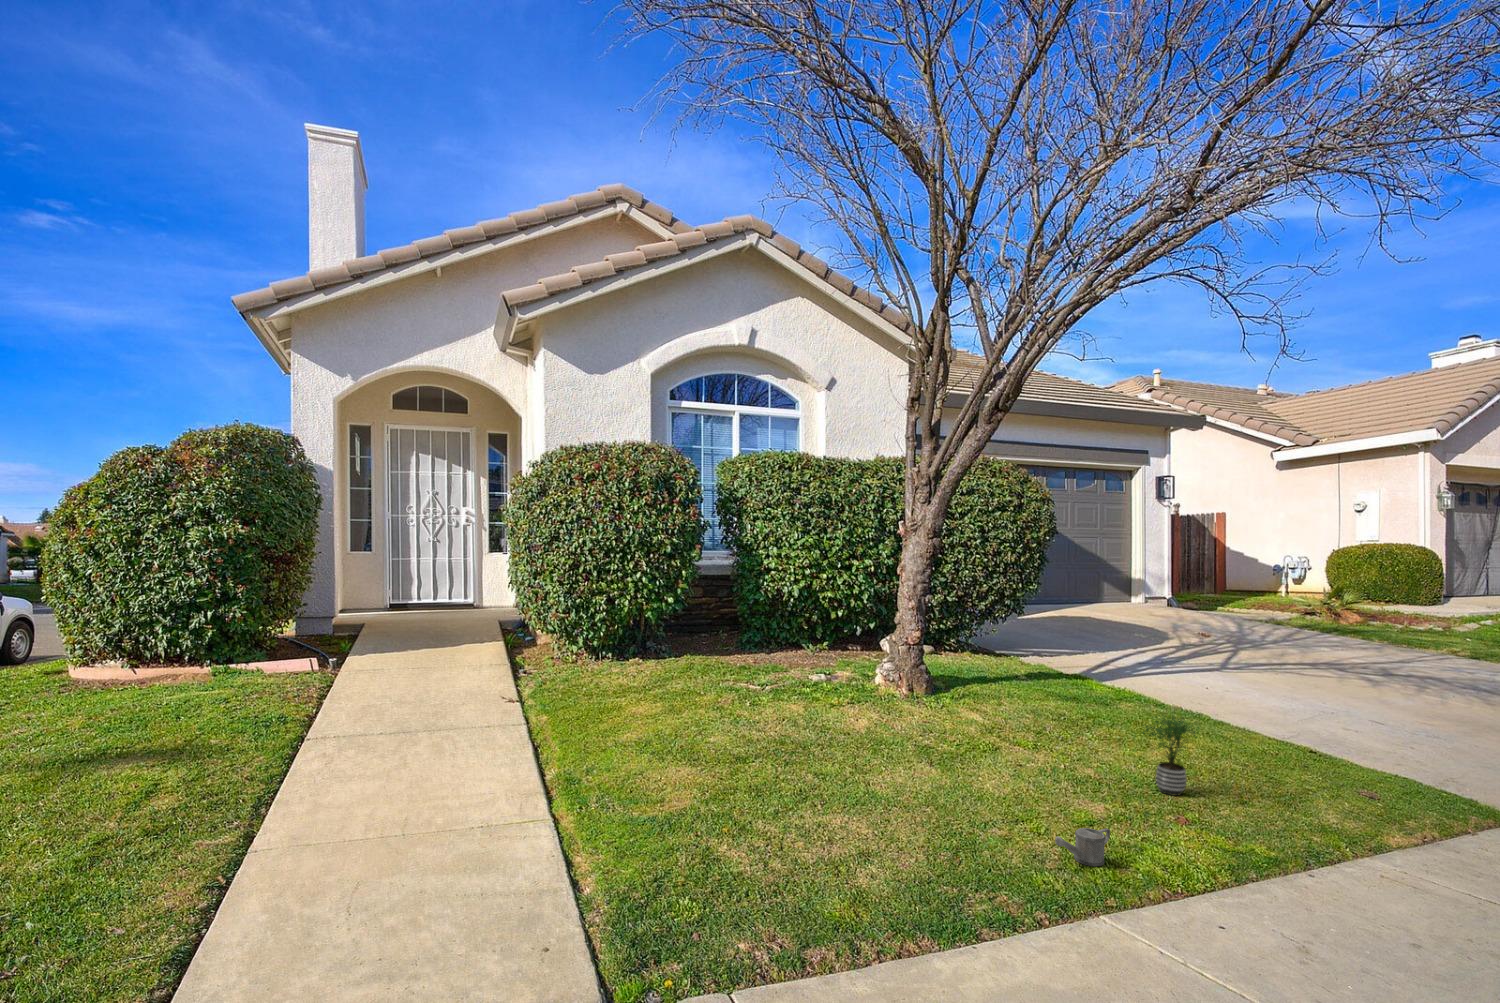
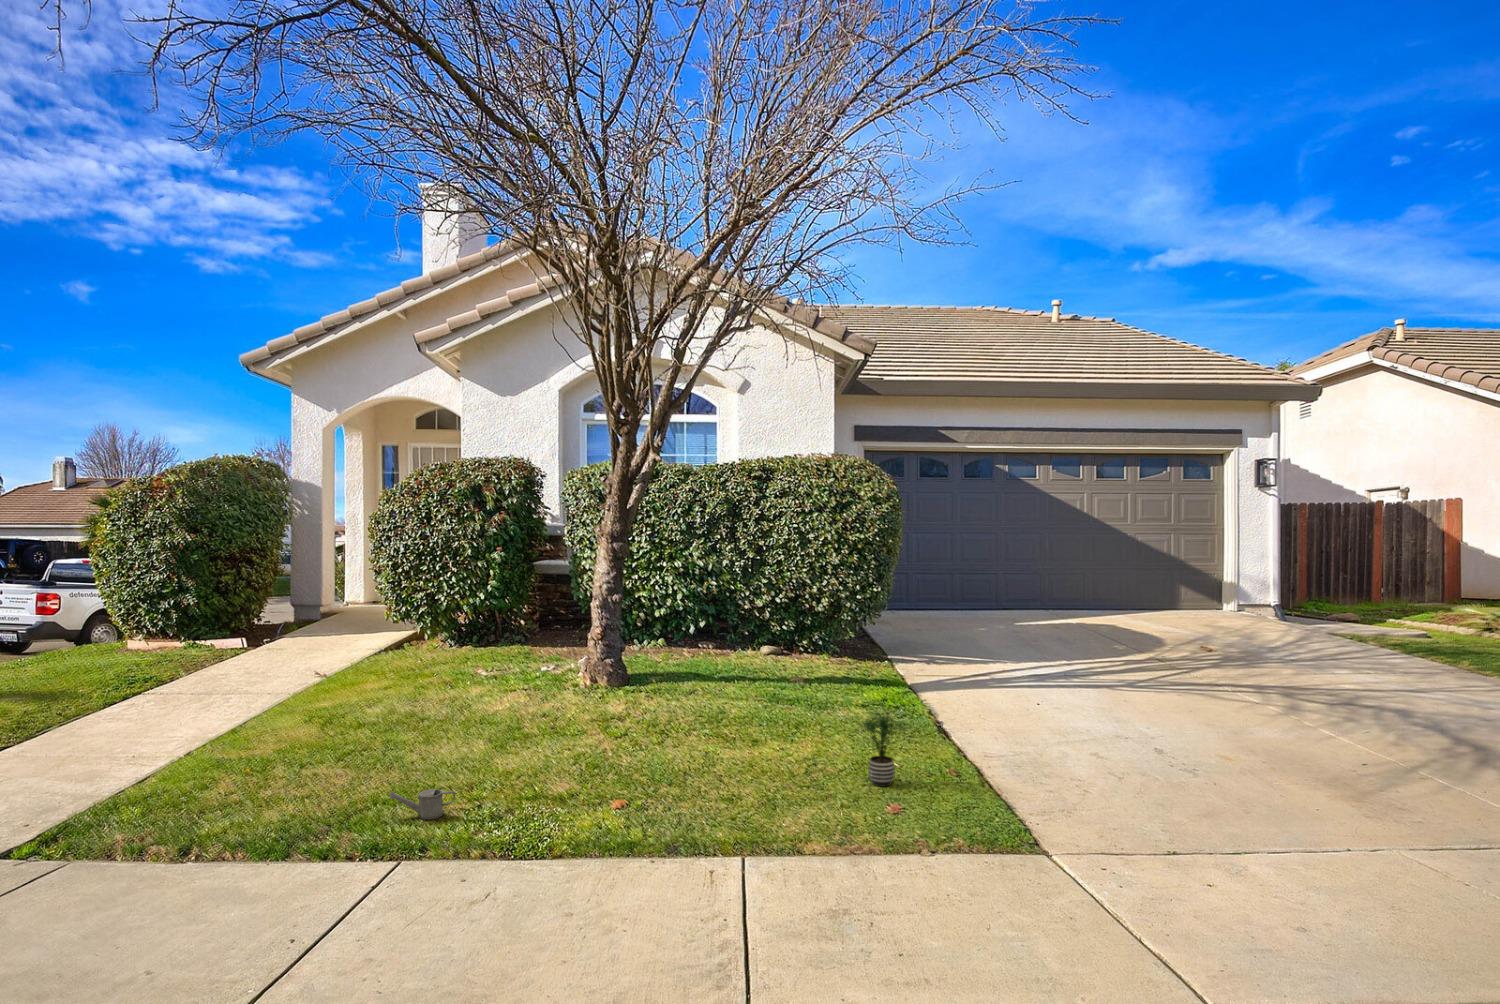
potted plant: present [1143,717,1199,796] -> present [859,712,905,787]

